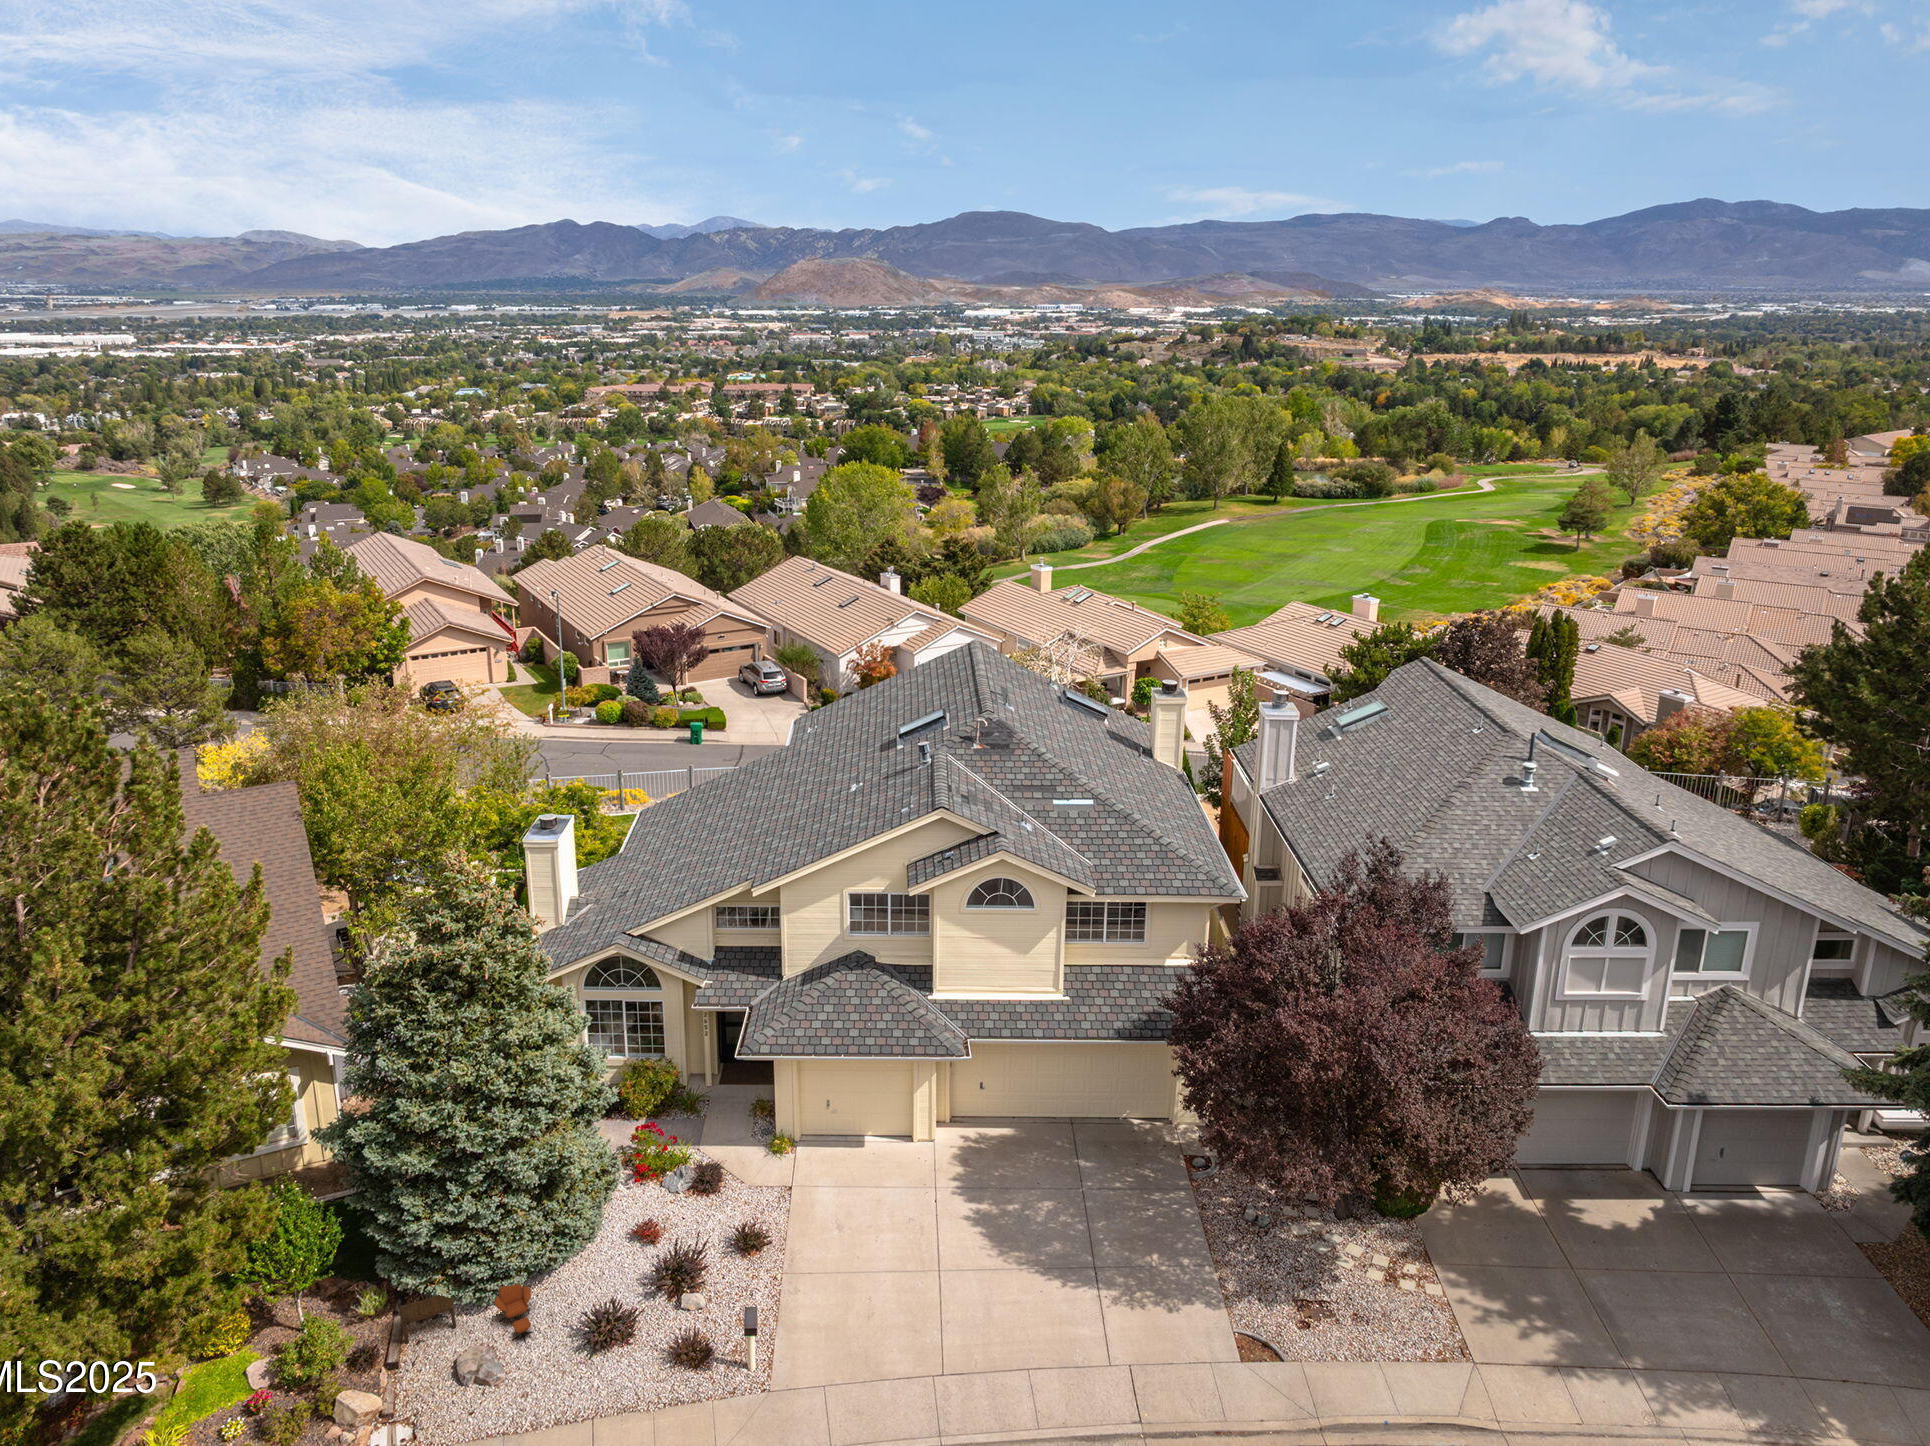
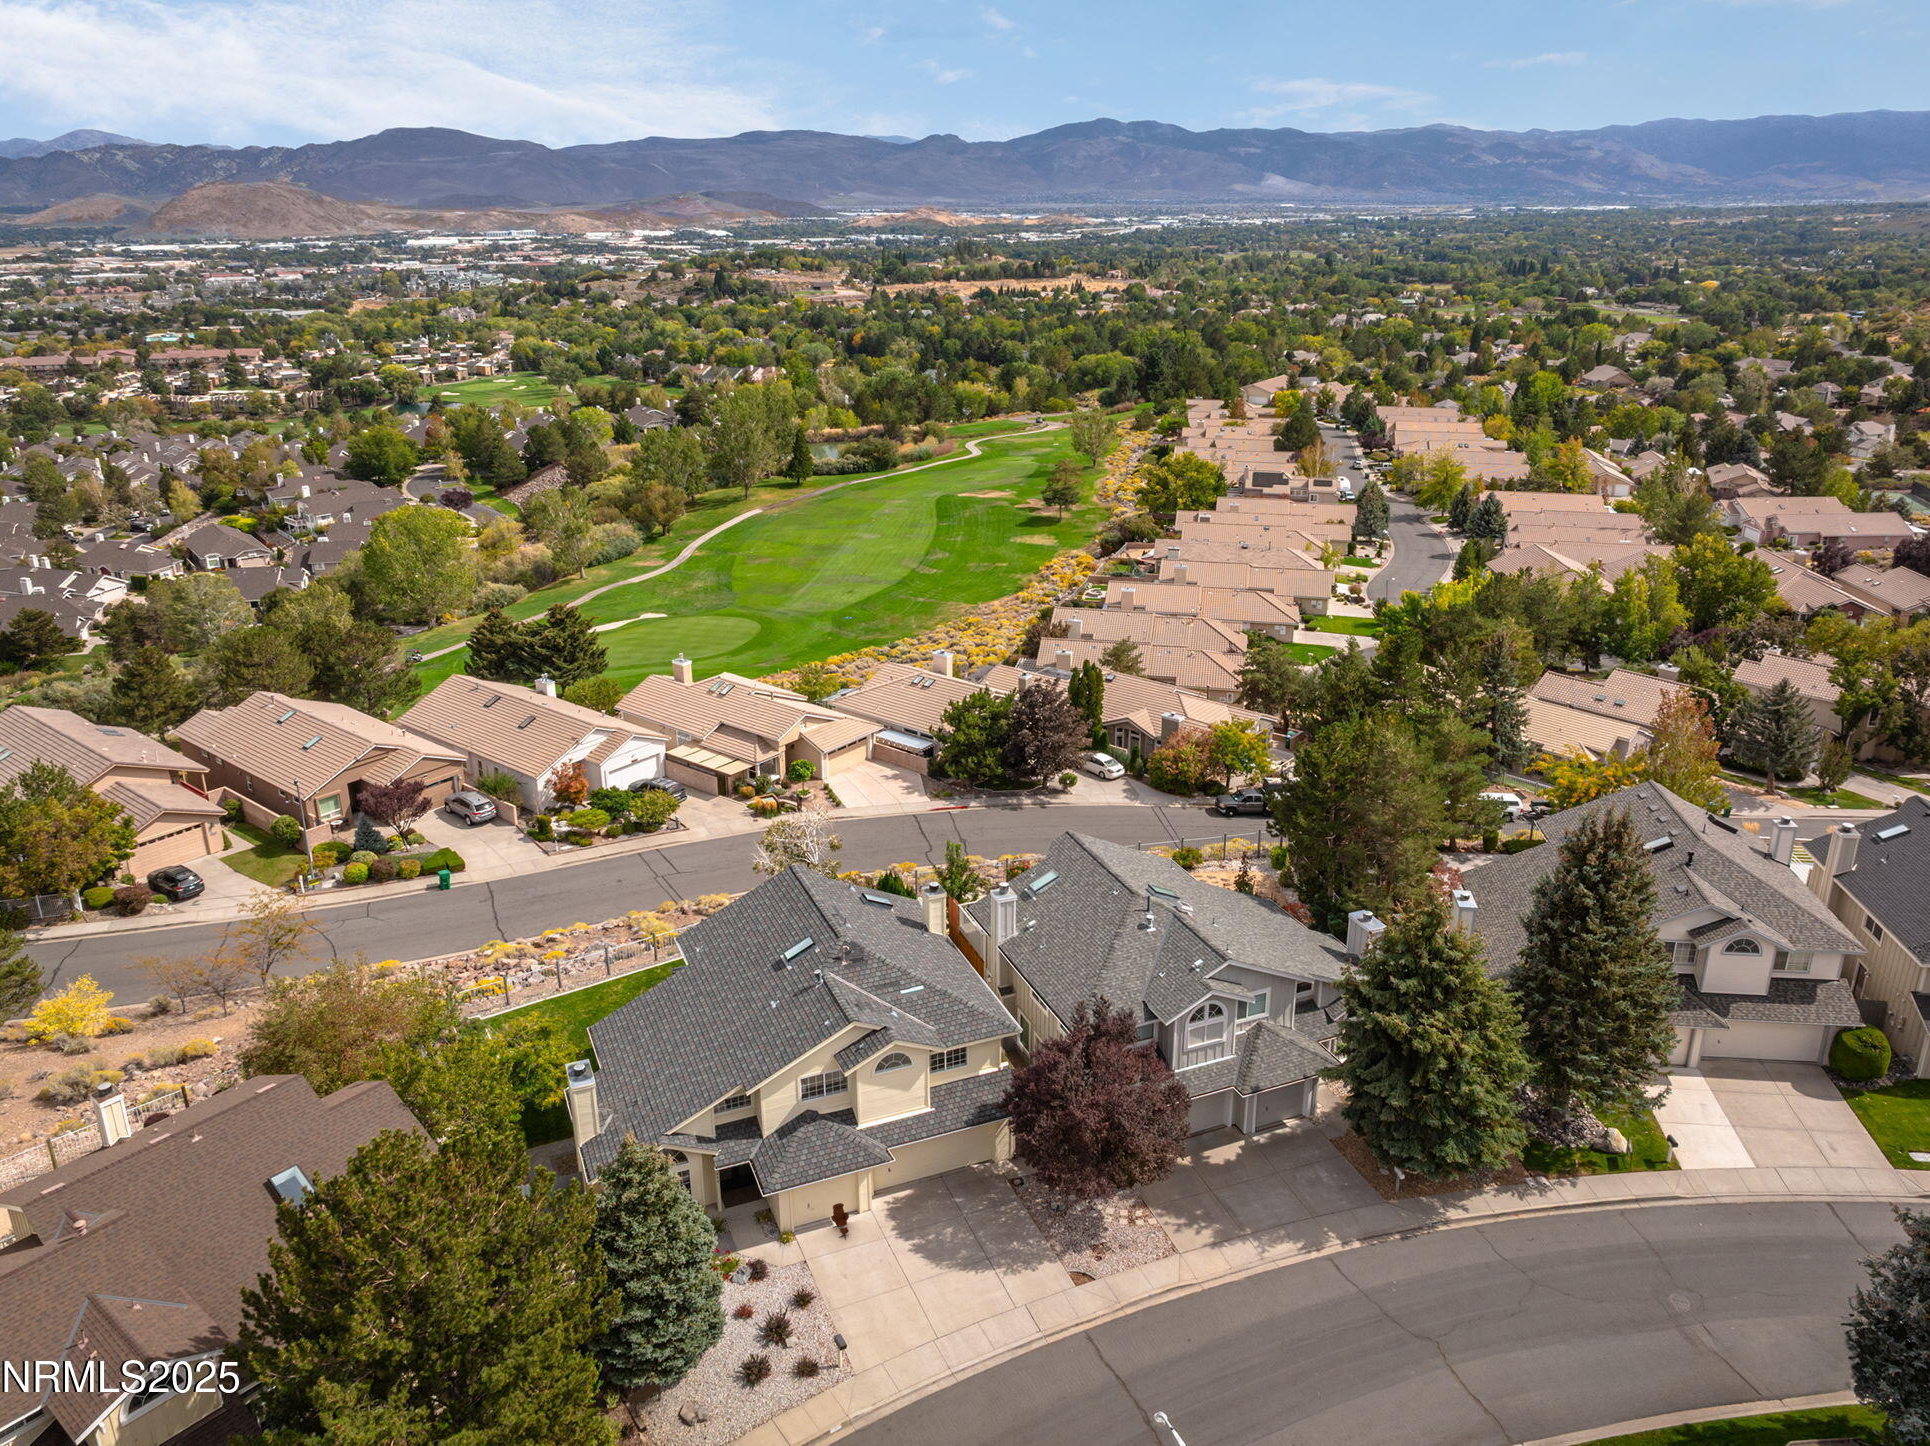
lounge chair: present [494,1283,531,1344] -> present [831,1203,849,1237]

